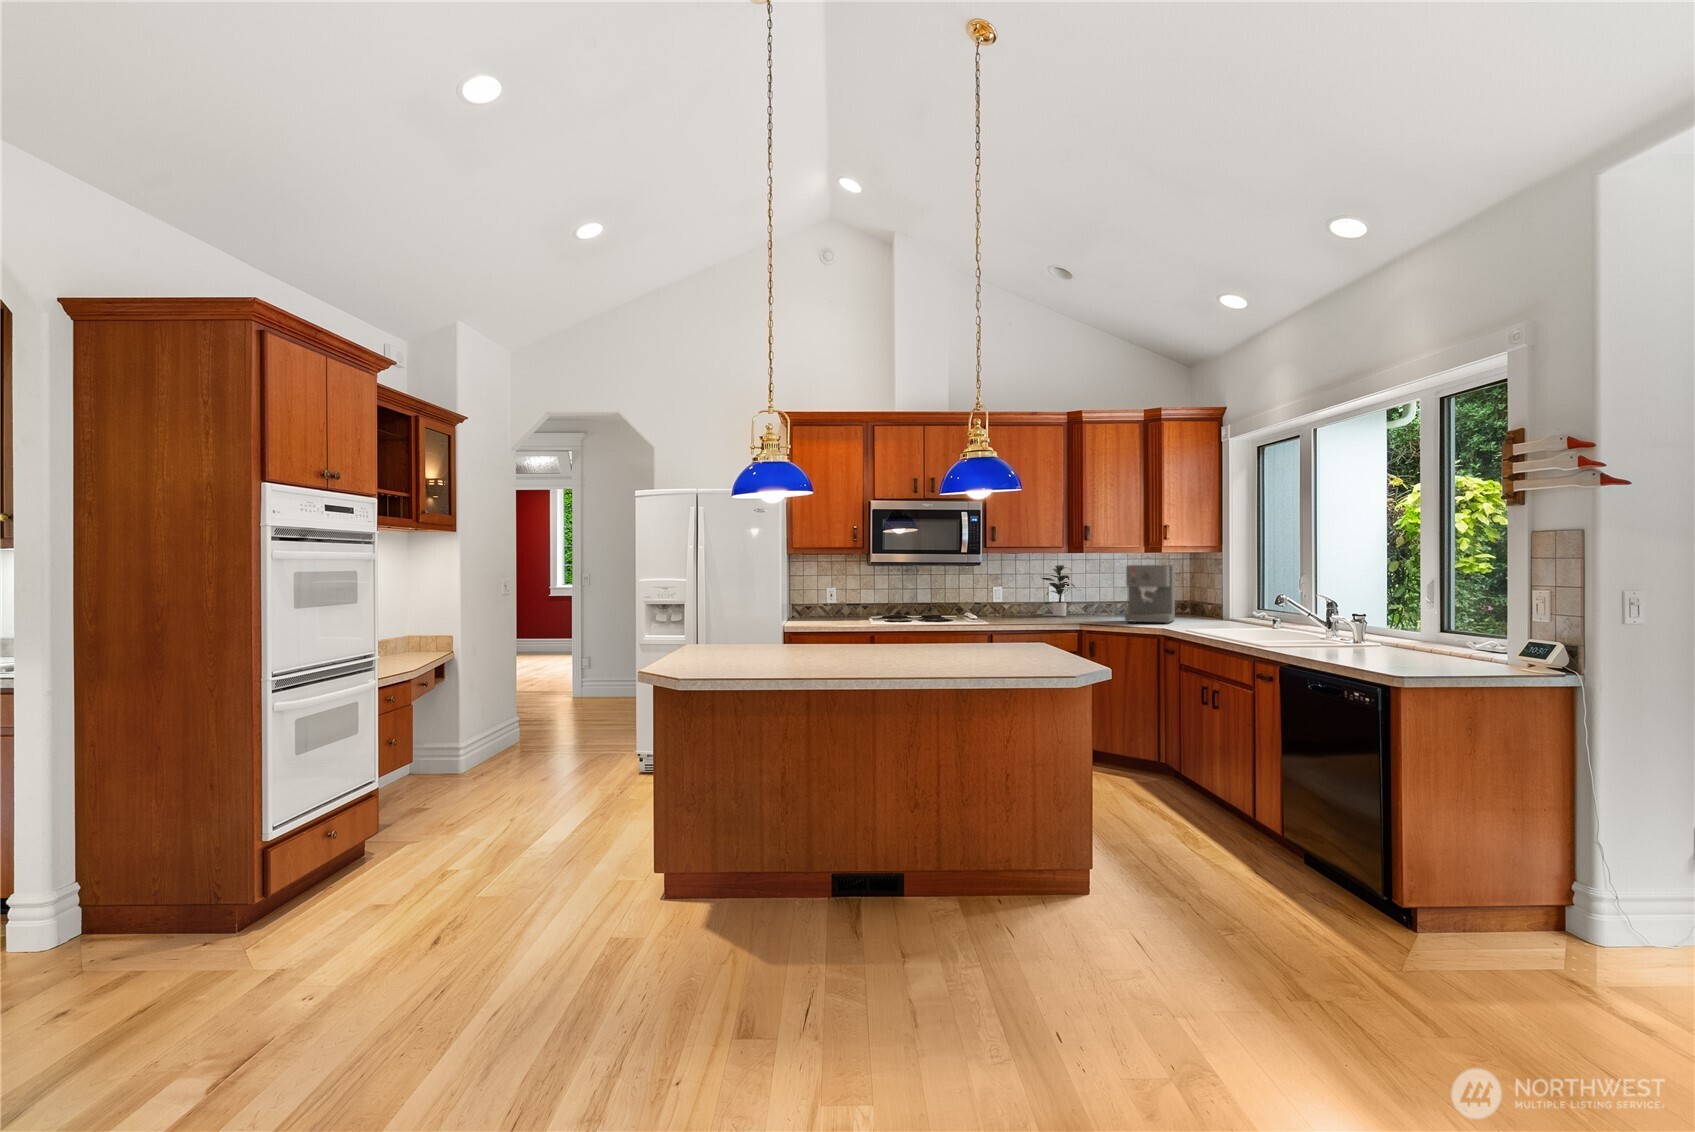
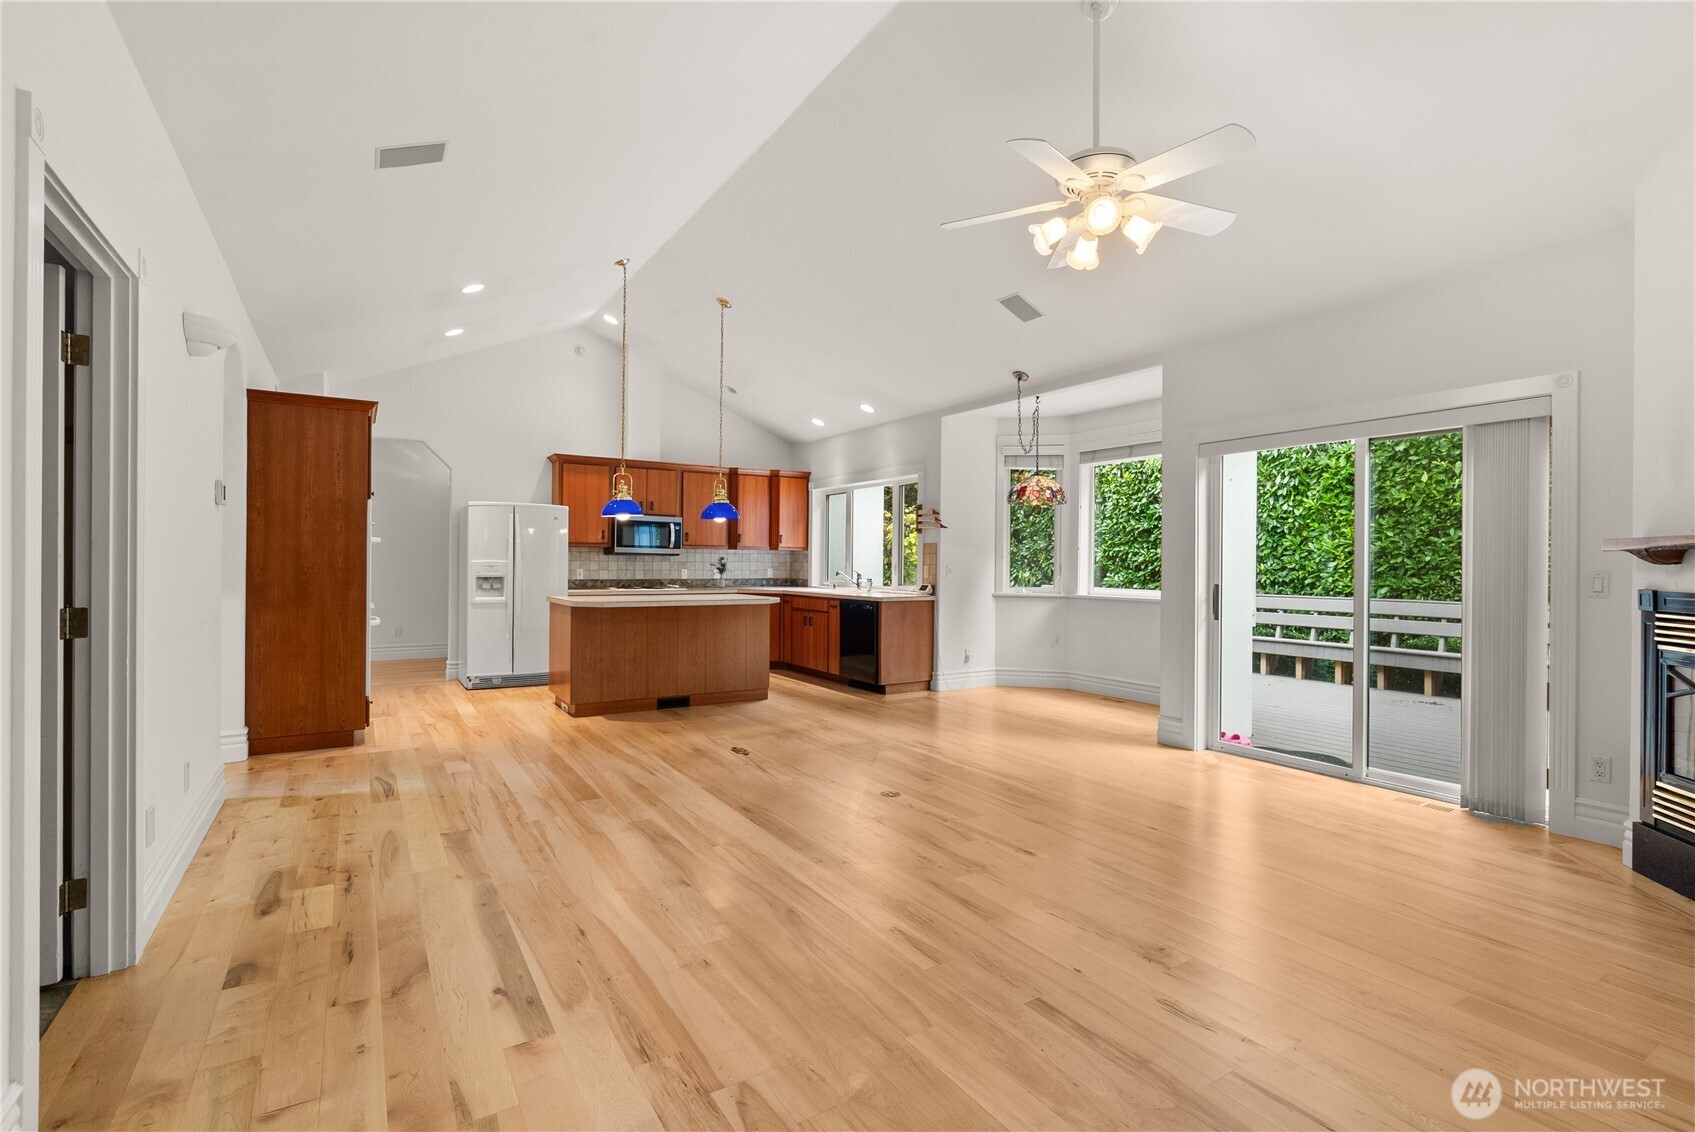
coffee maker: present [1125,565,1175,623] -> none [761,557,786,588]

